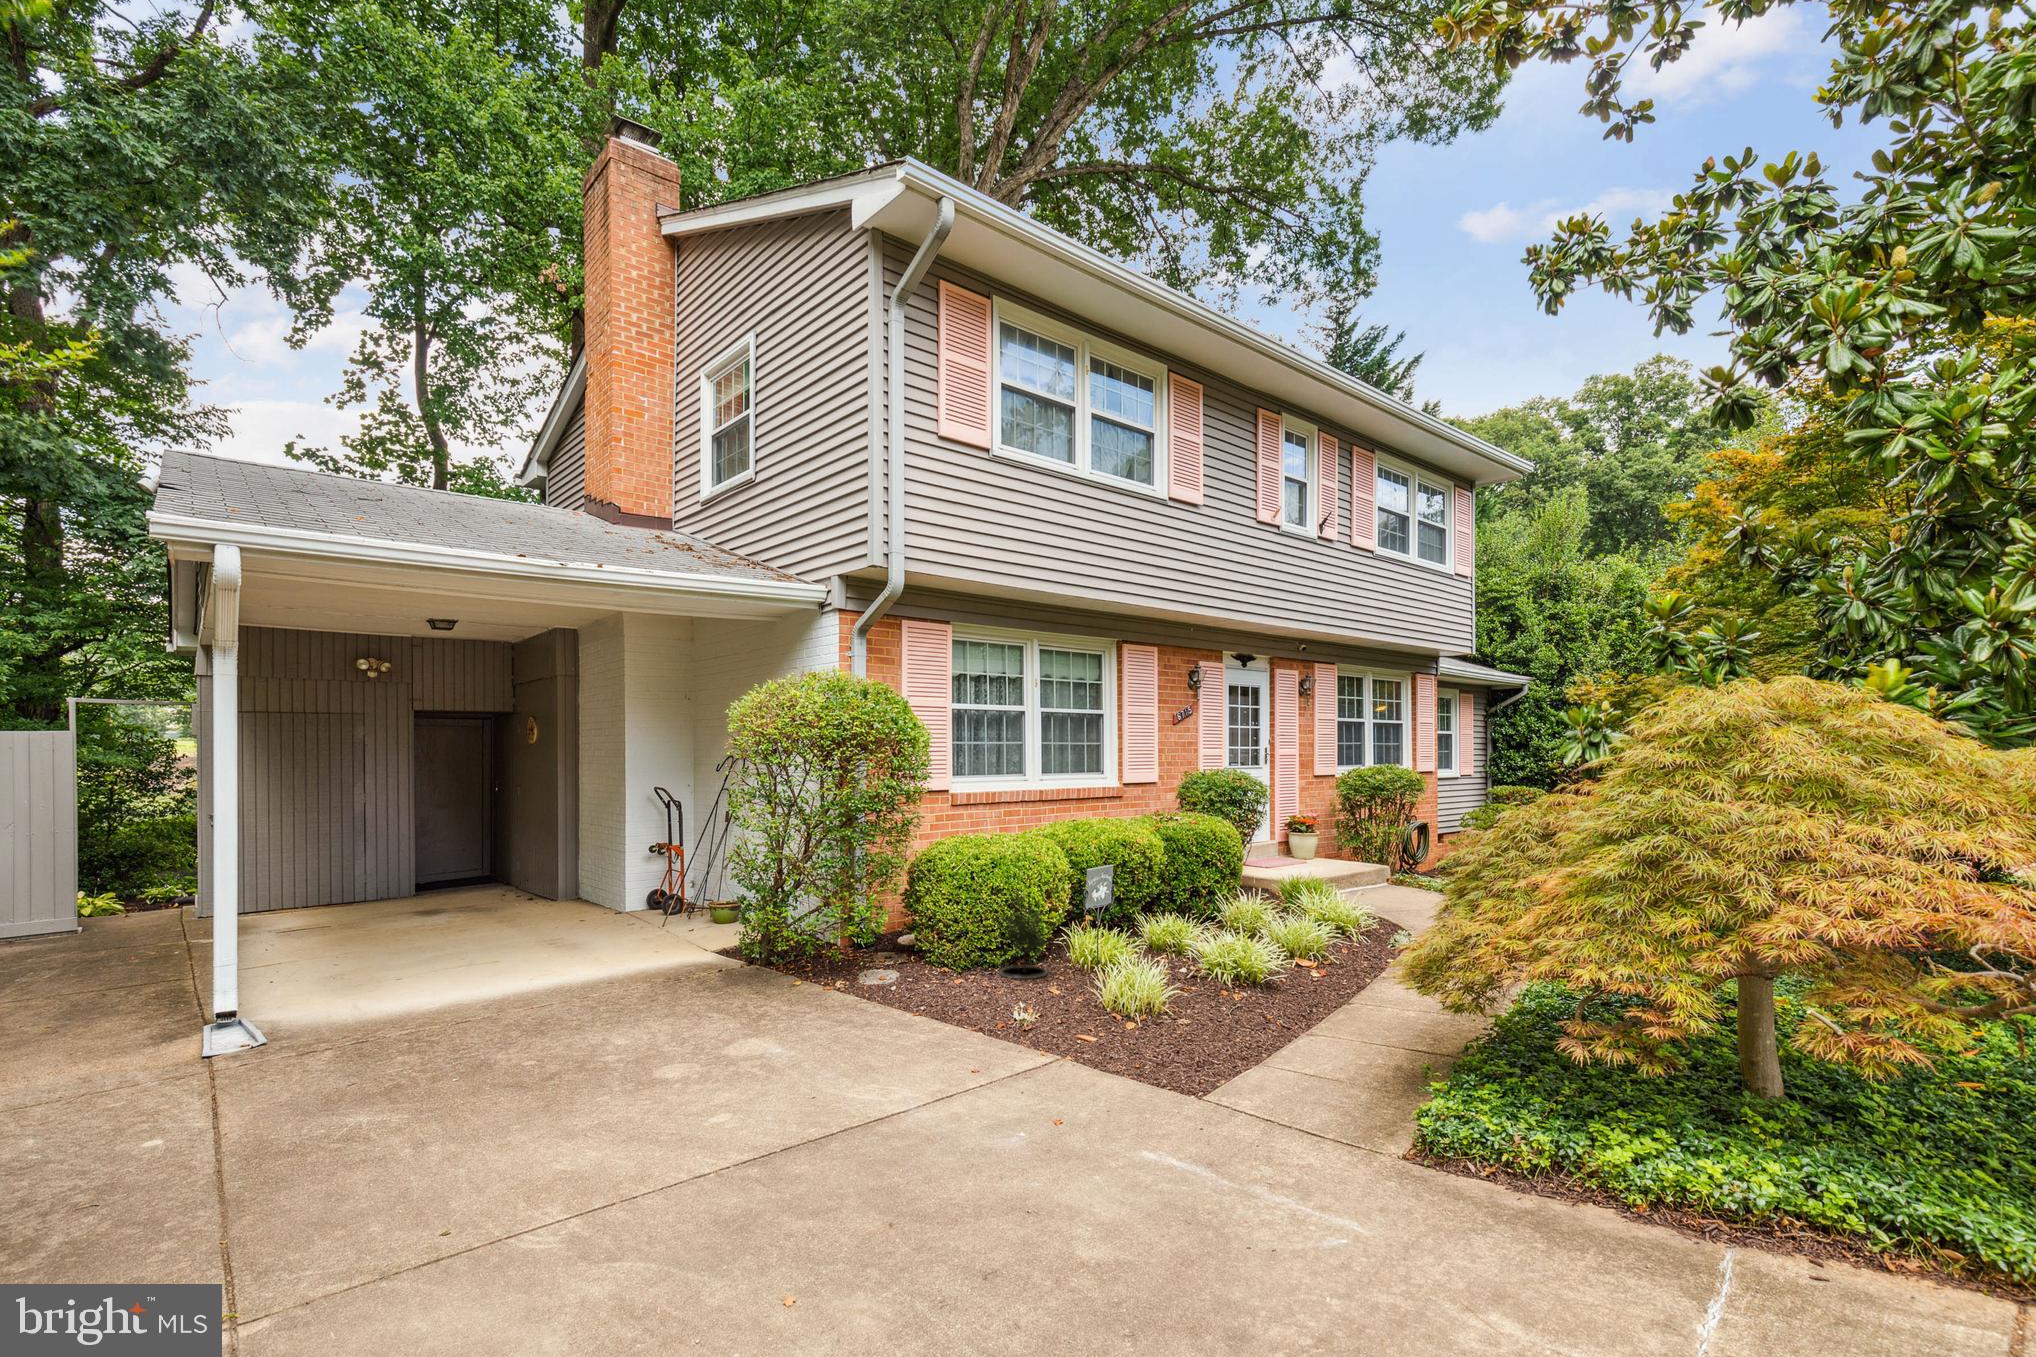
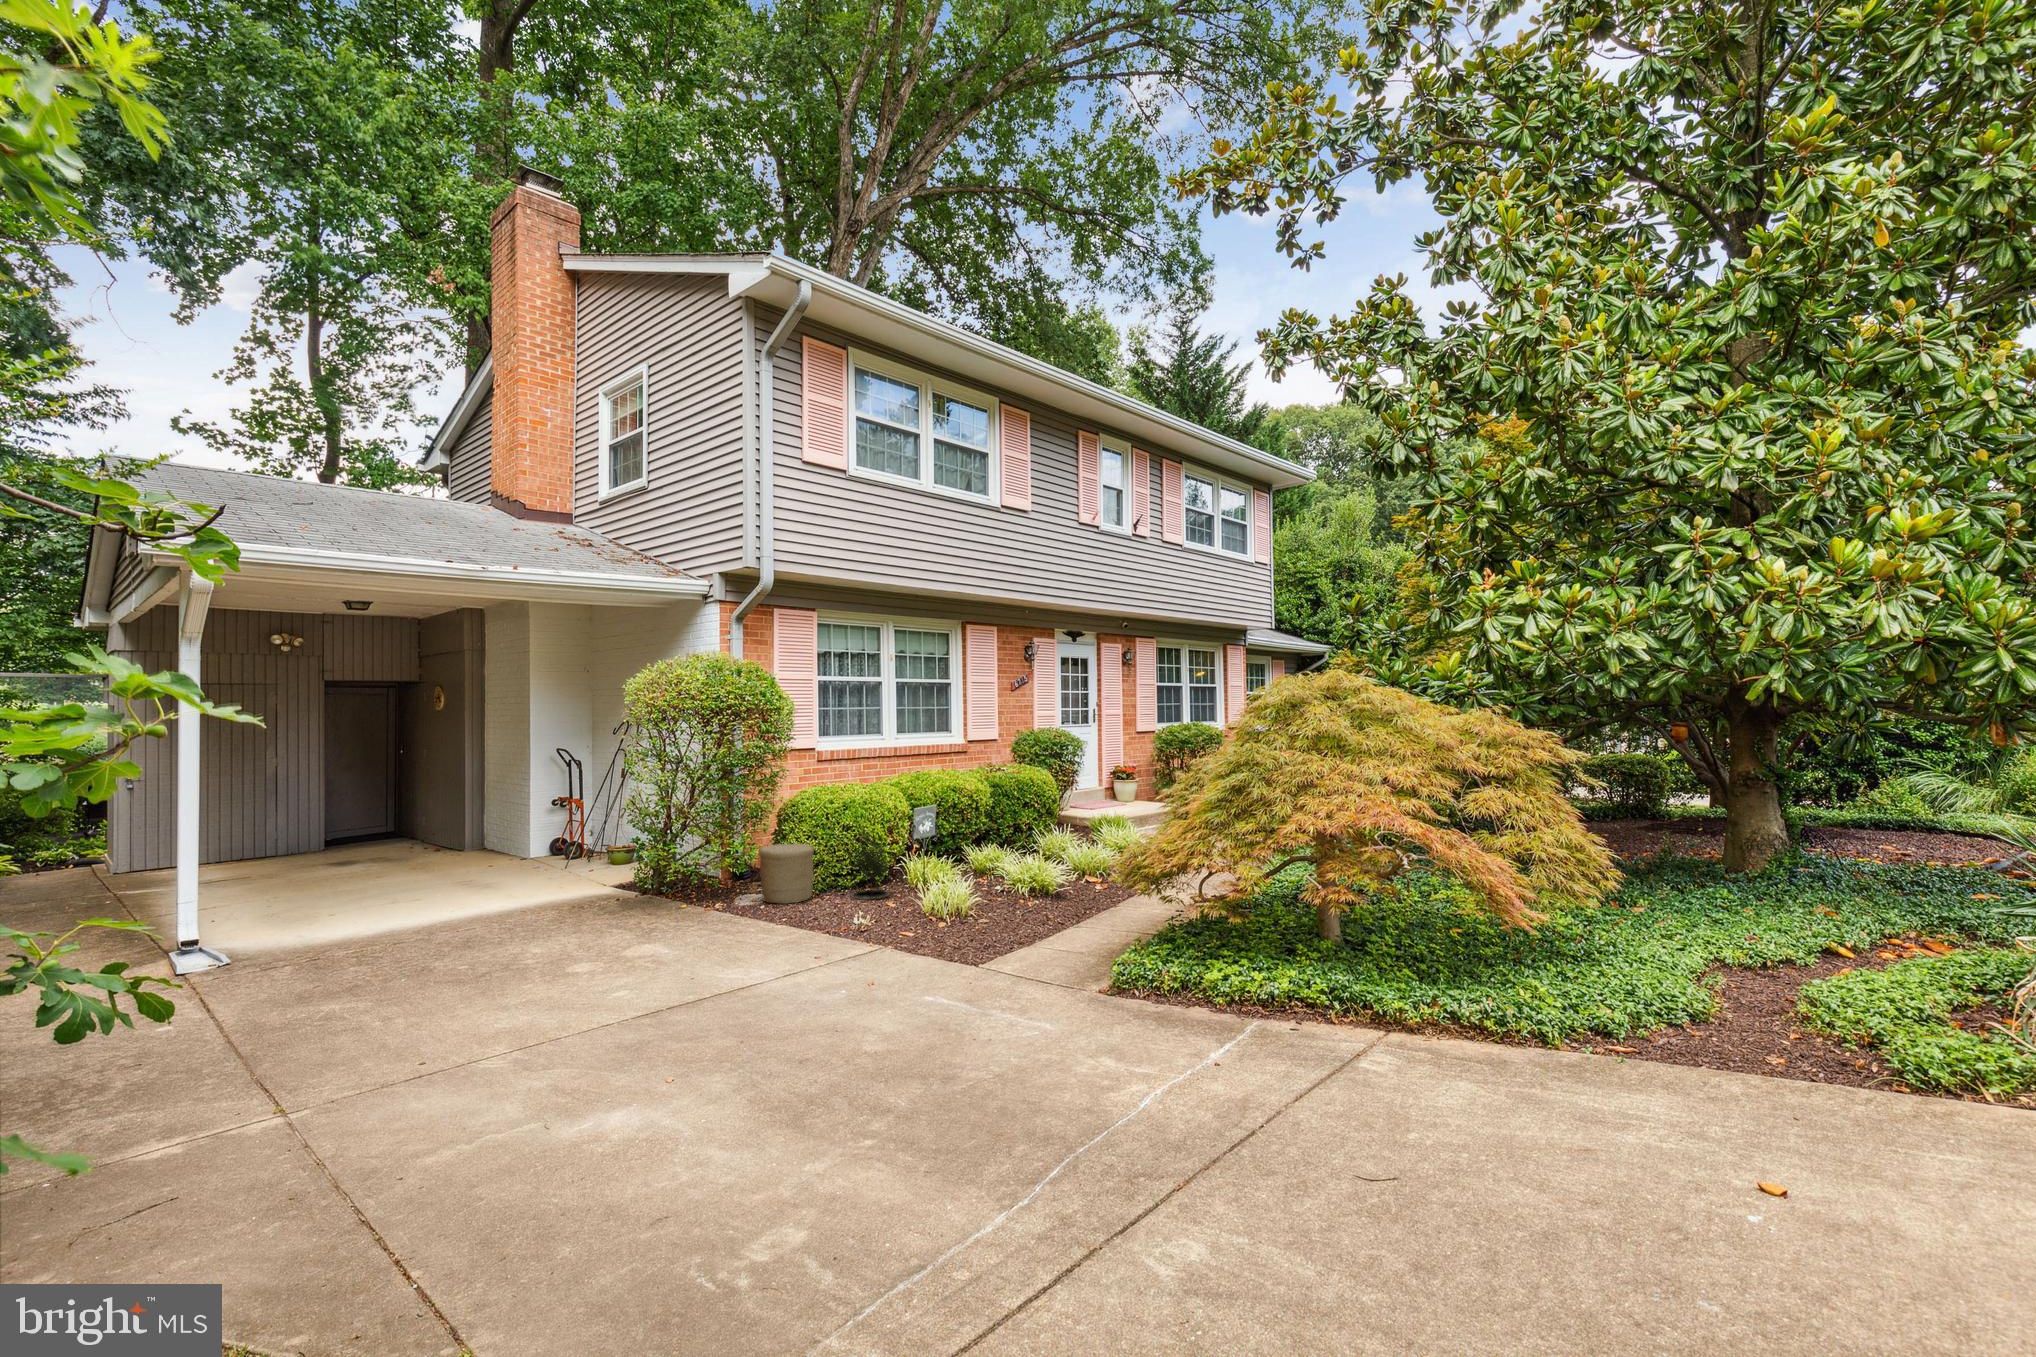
woven basket: none [888,906,955,981] -> present [759,844,814,904]

